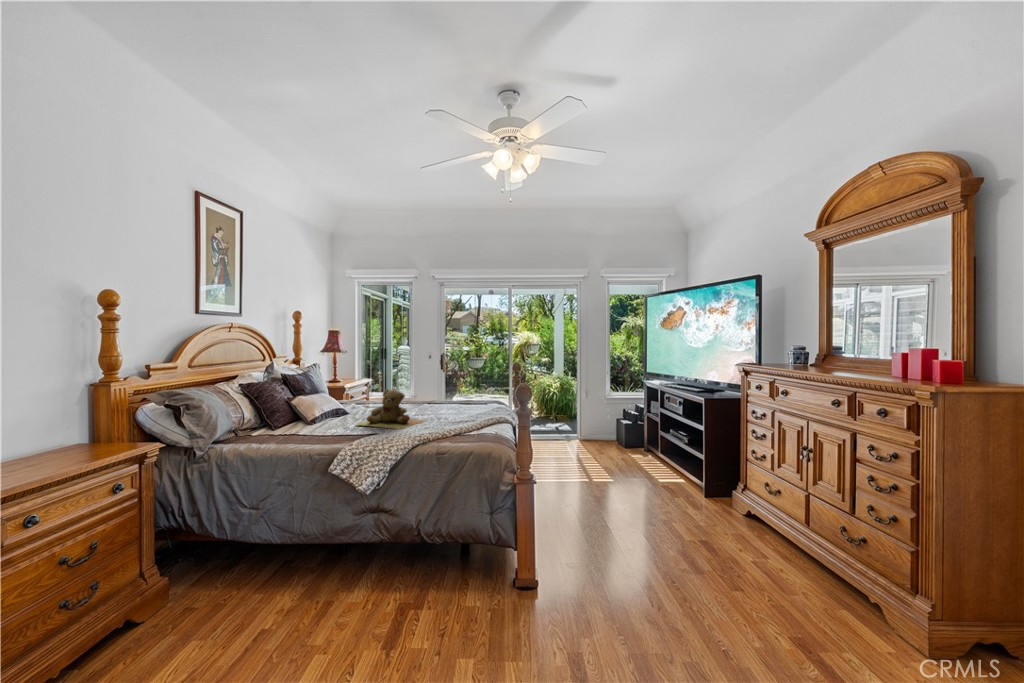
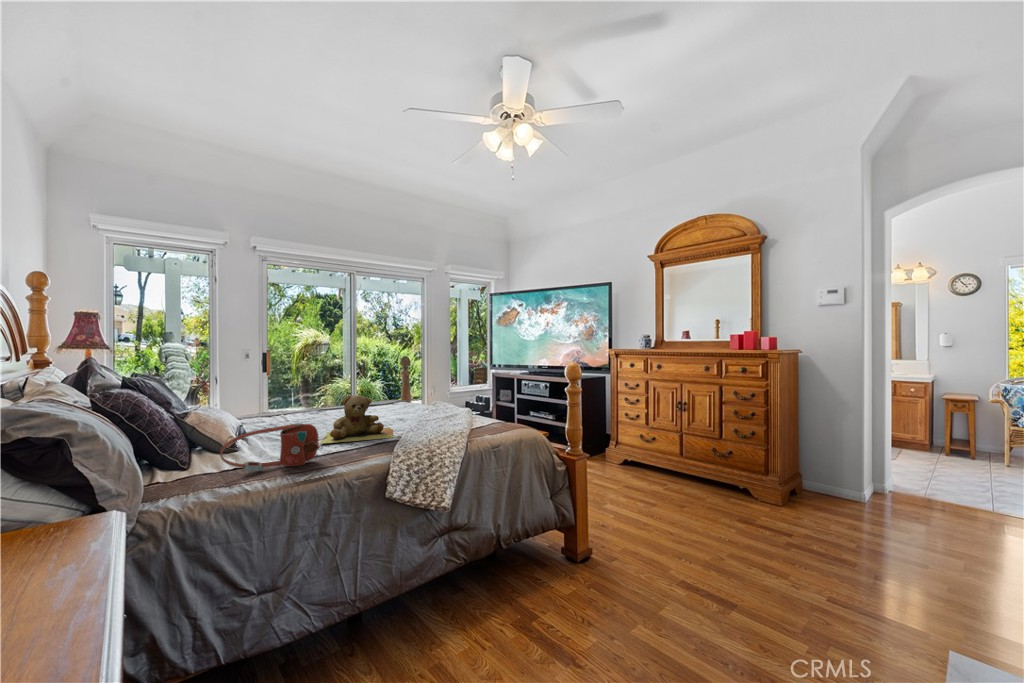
handbag: none [259,406,322,438] -> present [220,423,319,471]

